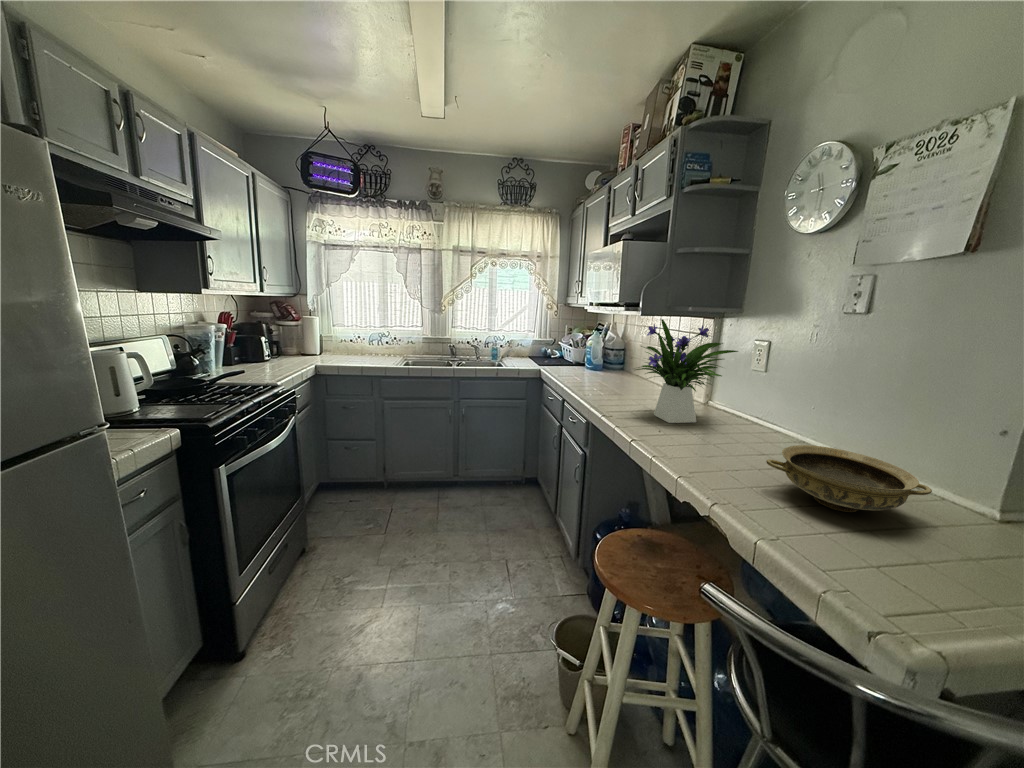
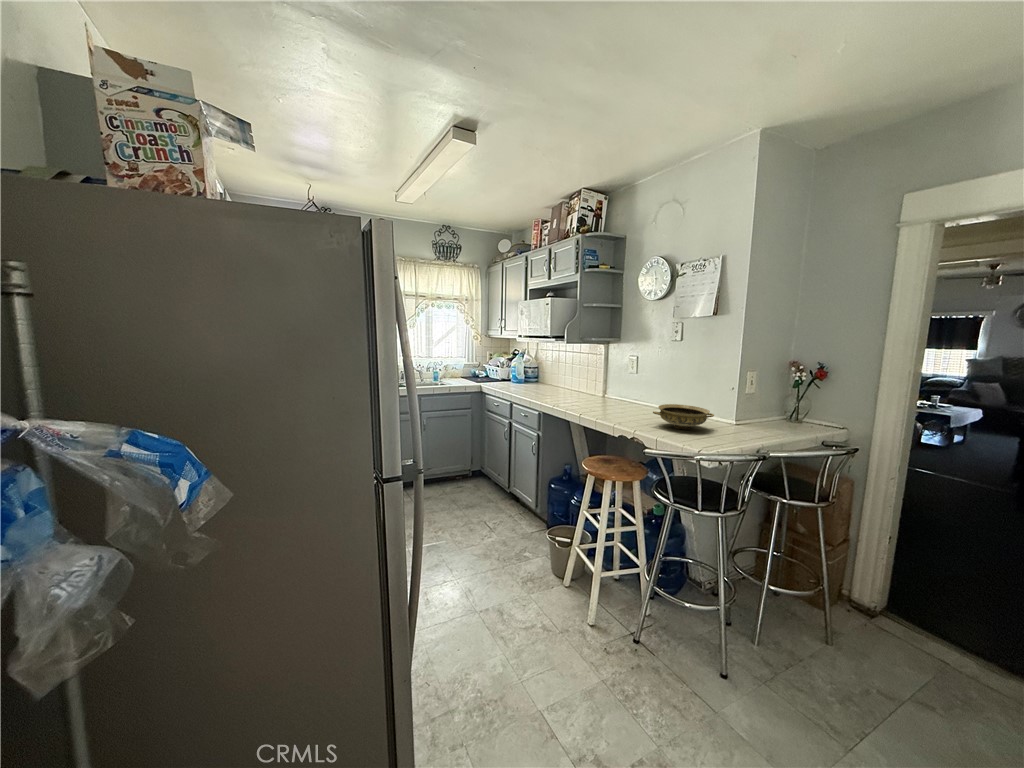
flower arrangement: present [636,319,738,423] -> none [566,346,626,407]

